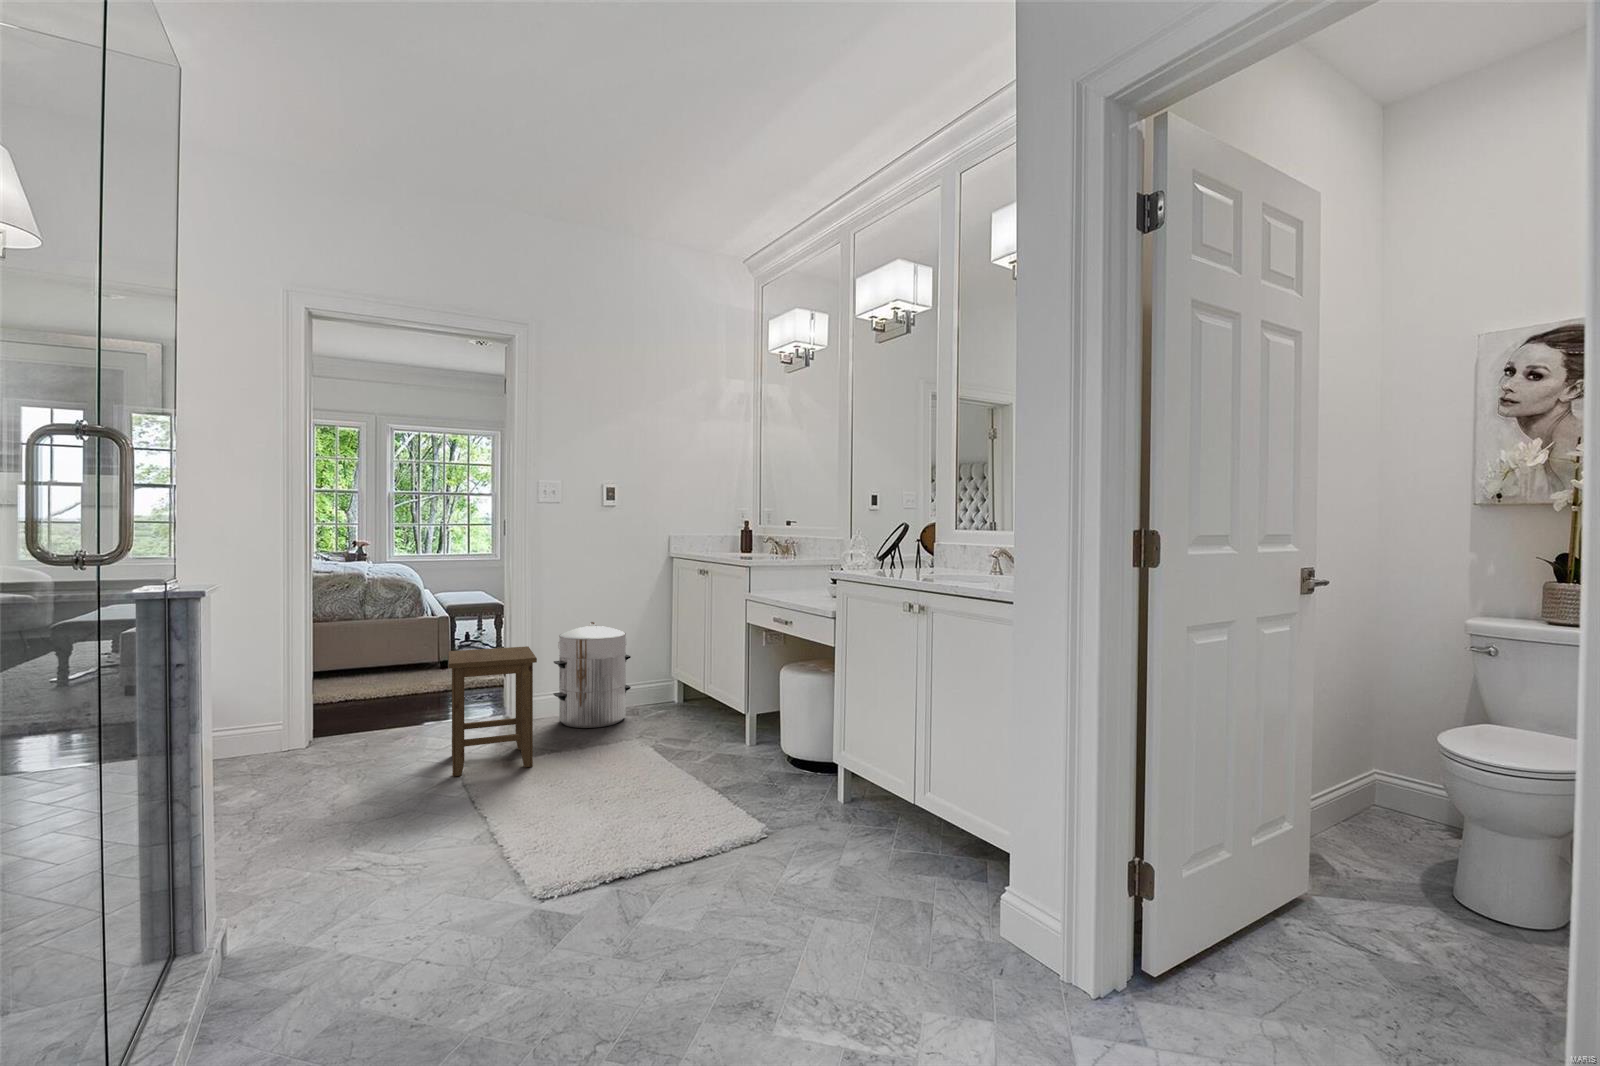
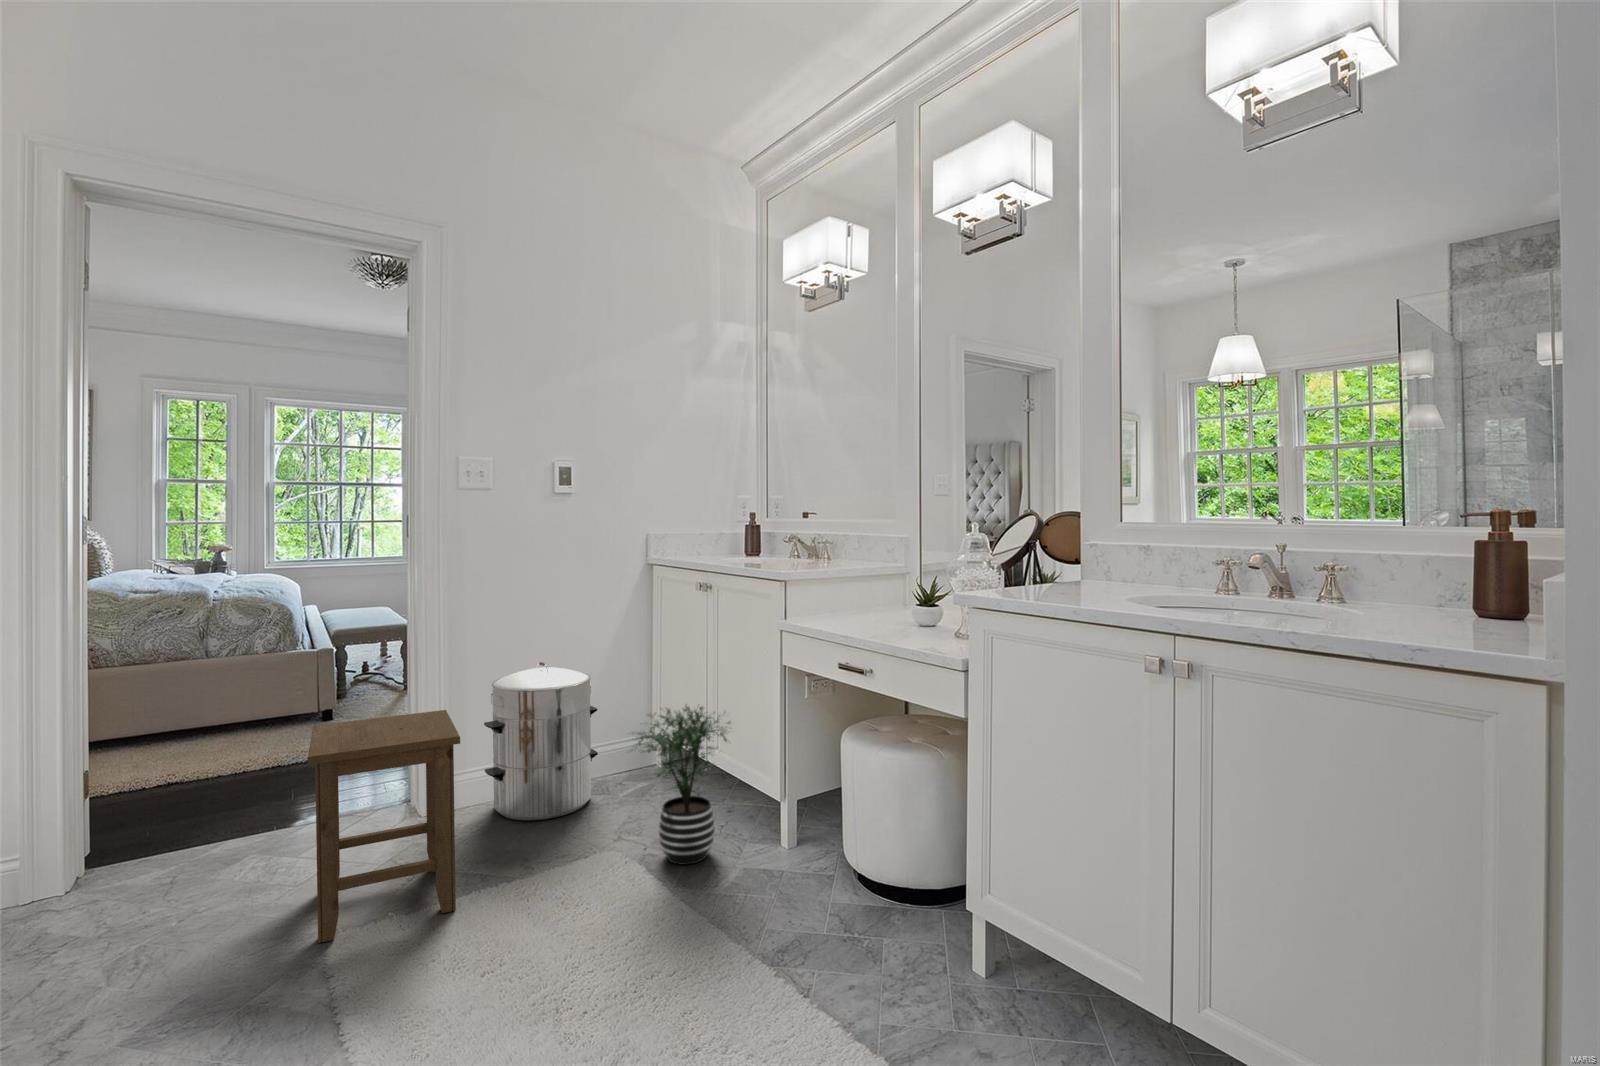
potted plant: none [643,647,715,752] -> present [629,704,731,865]

